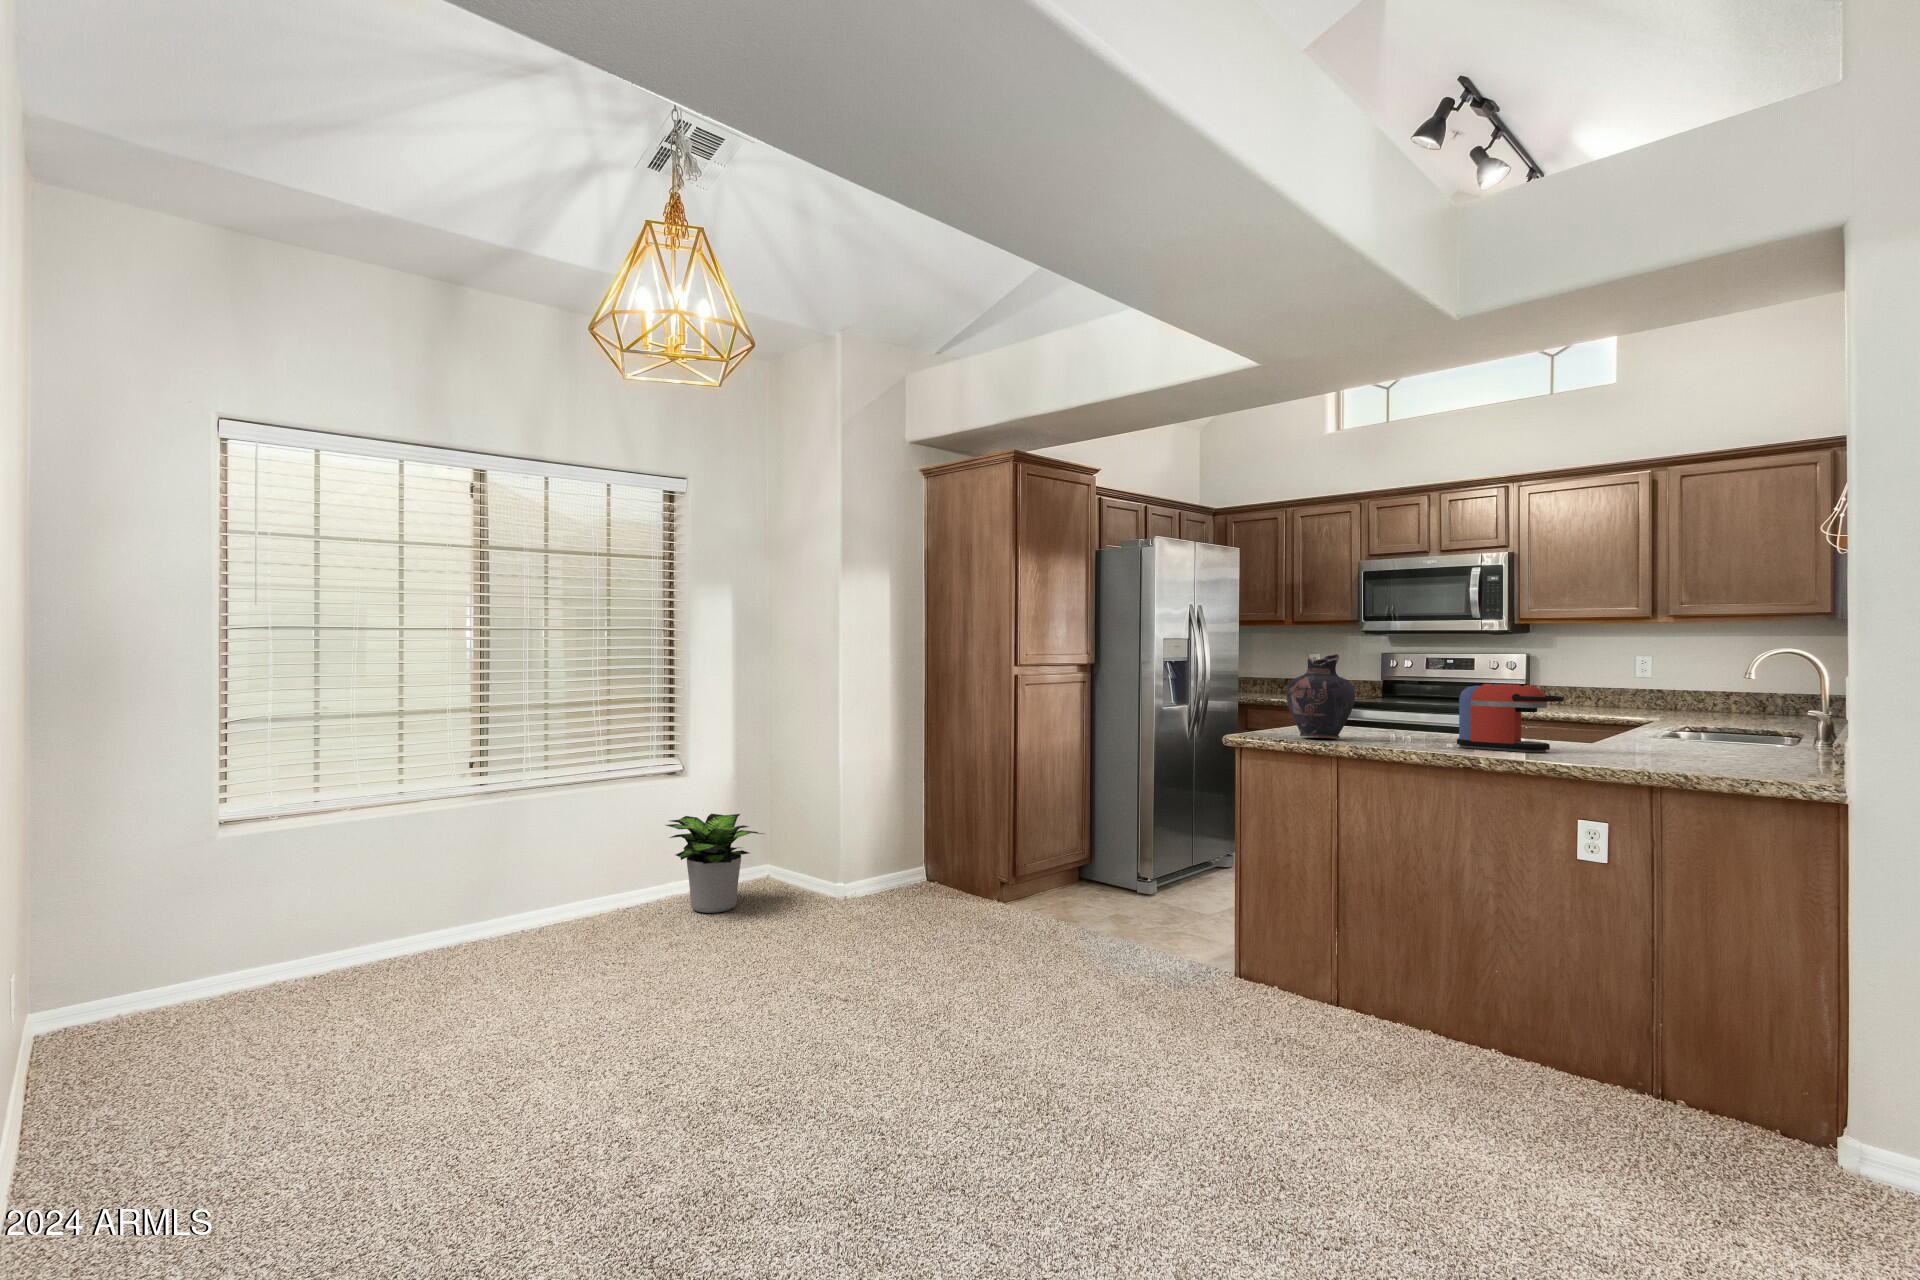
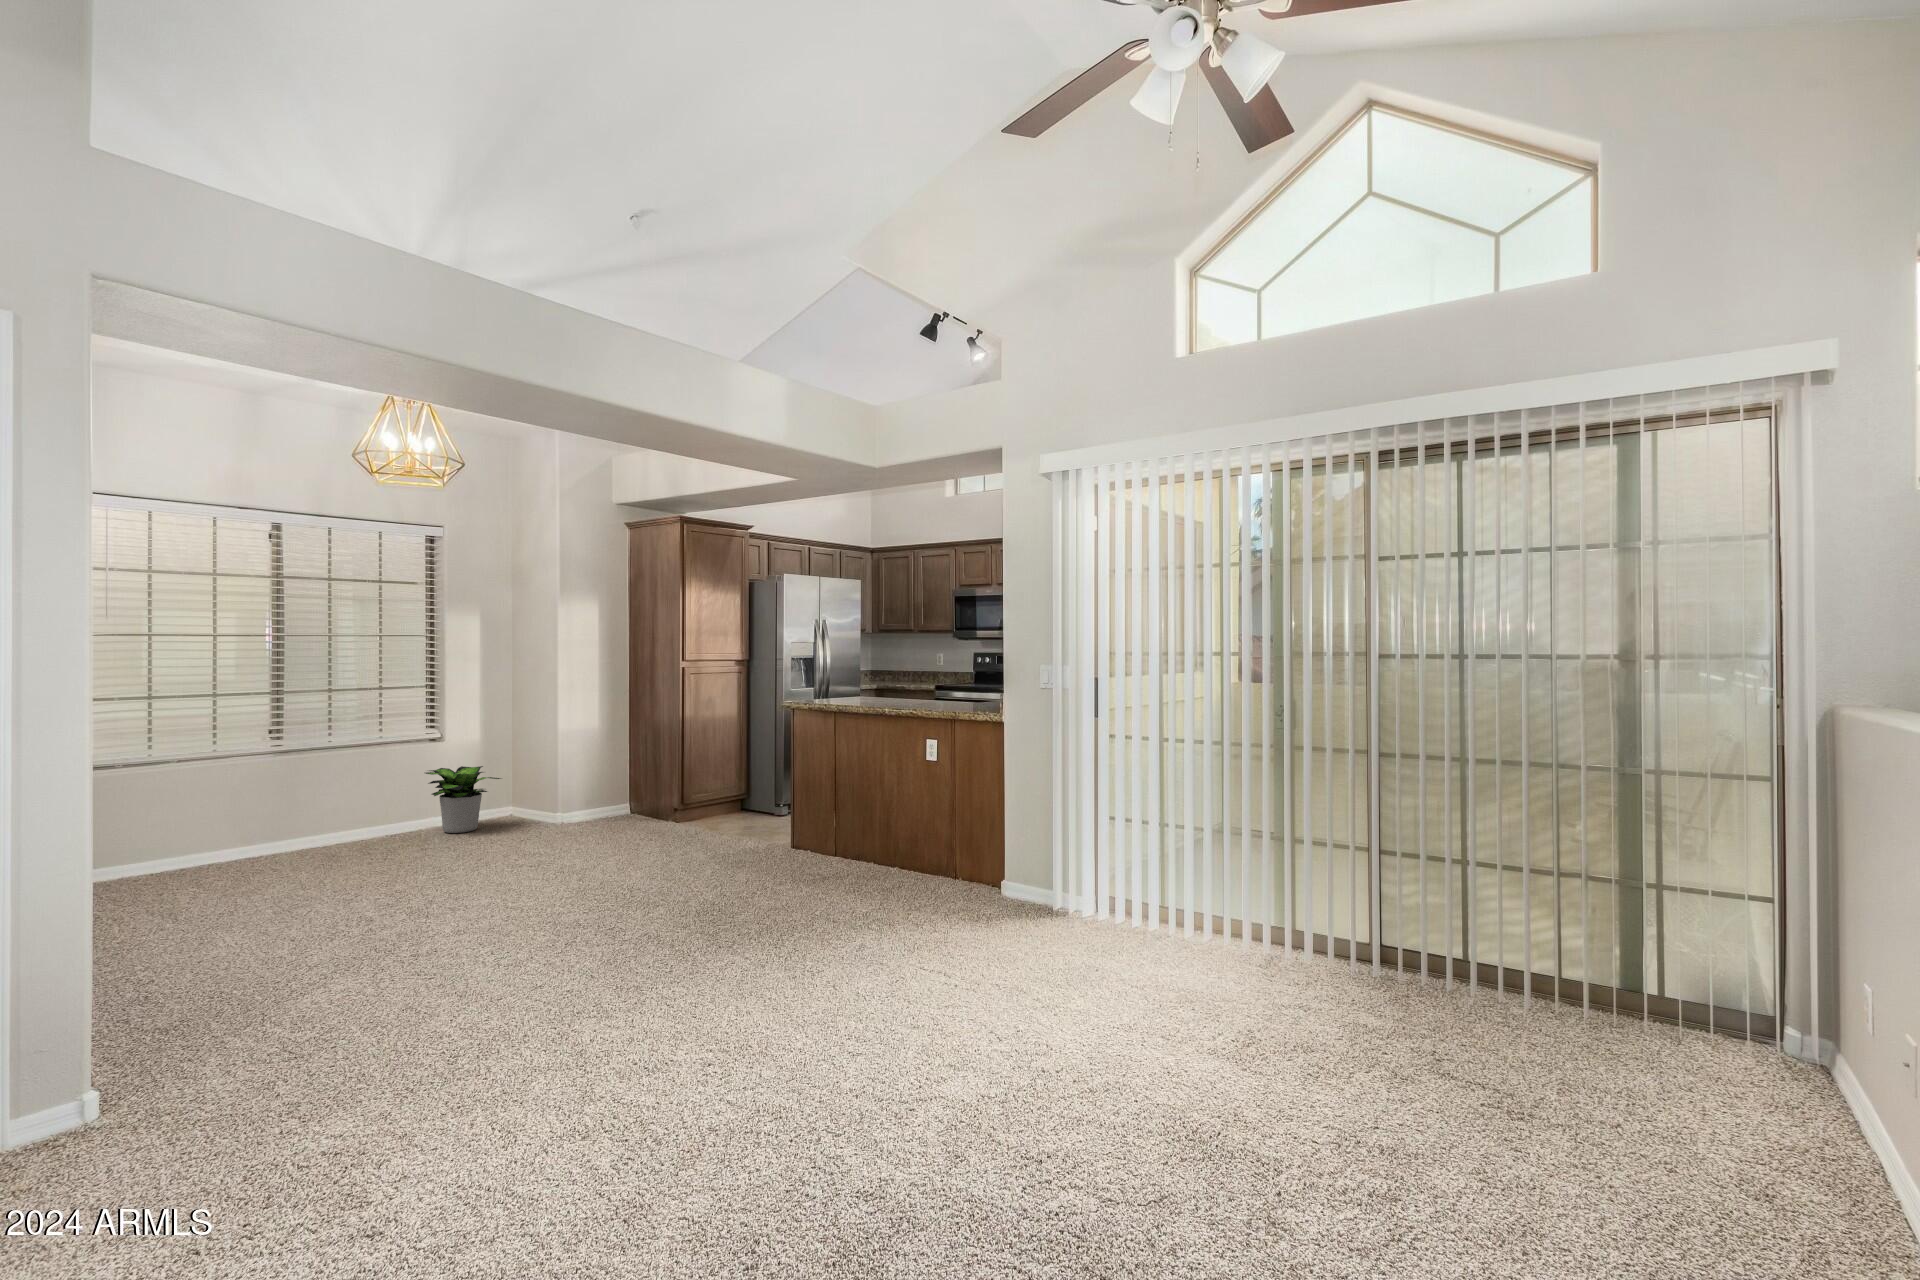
vase: present [1286,654,1355,738] -> none [817,652,855,701]
coffee maker: present [1457,684,1564,753] -> none [897,668,945,705]

